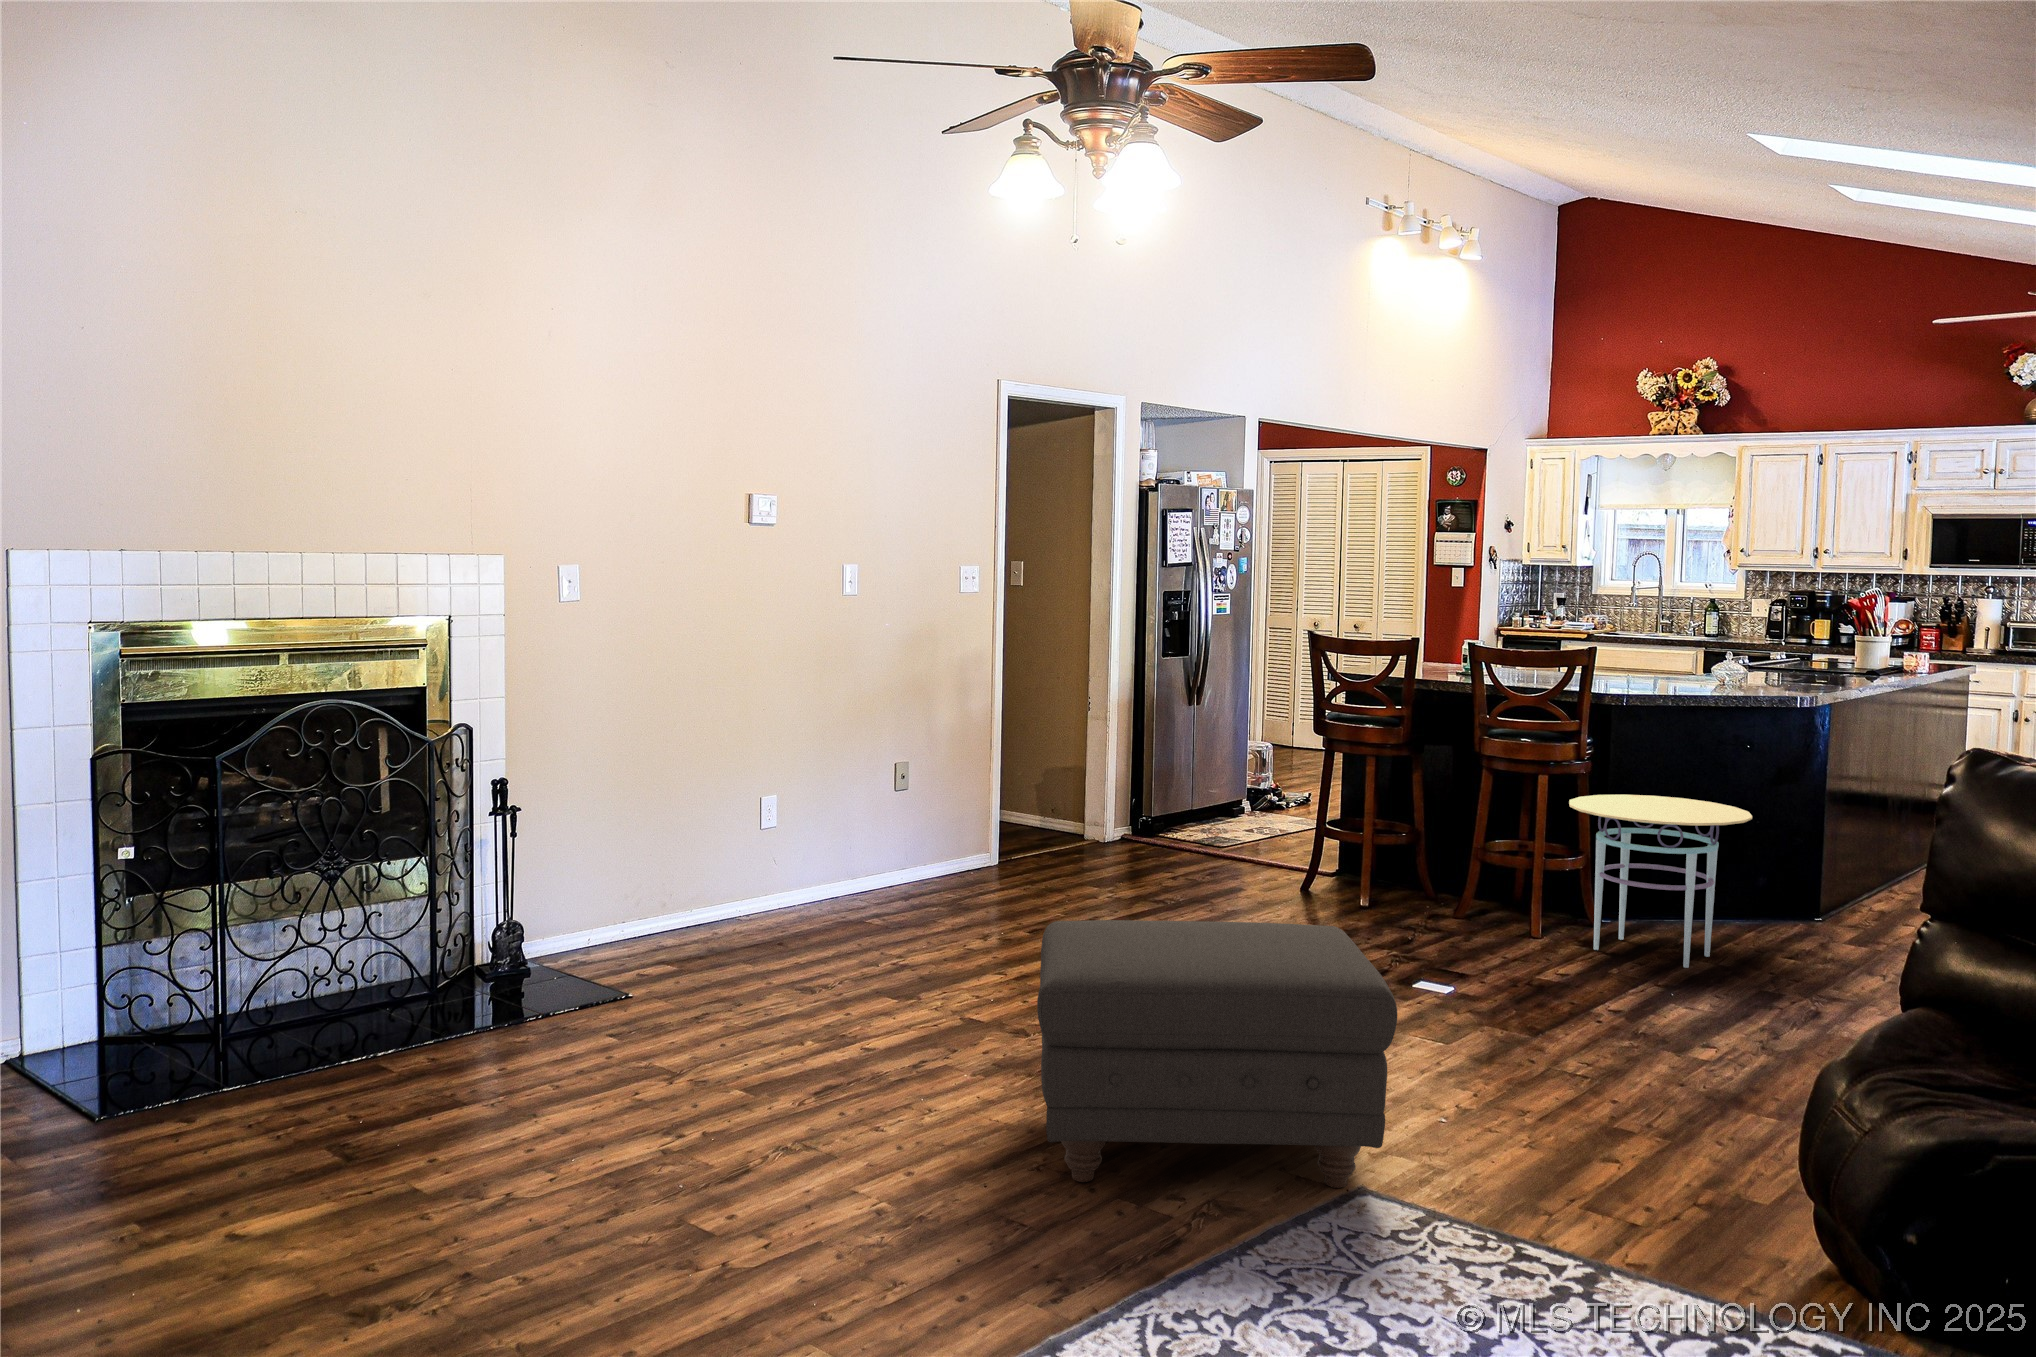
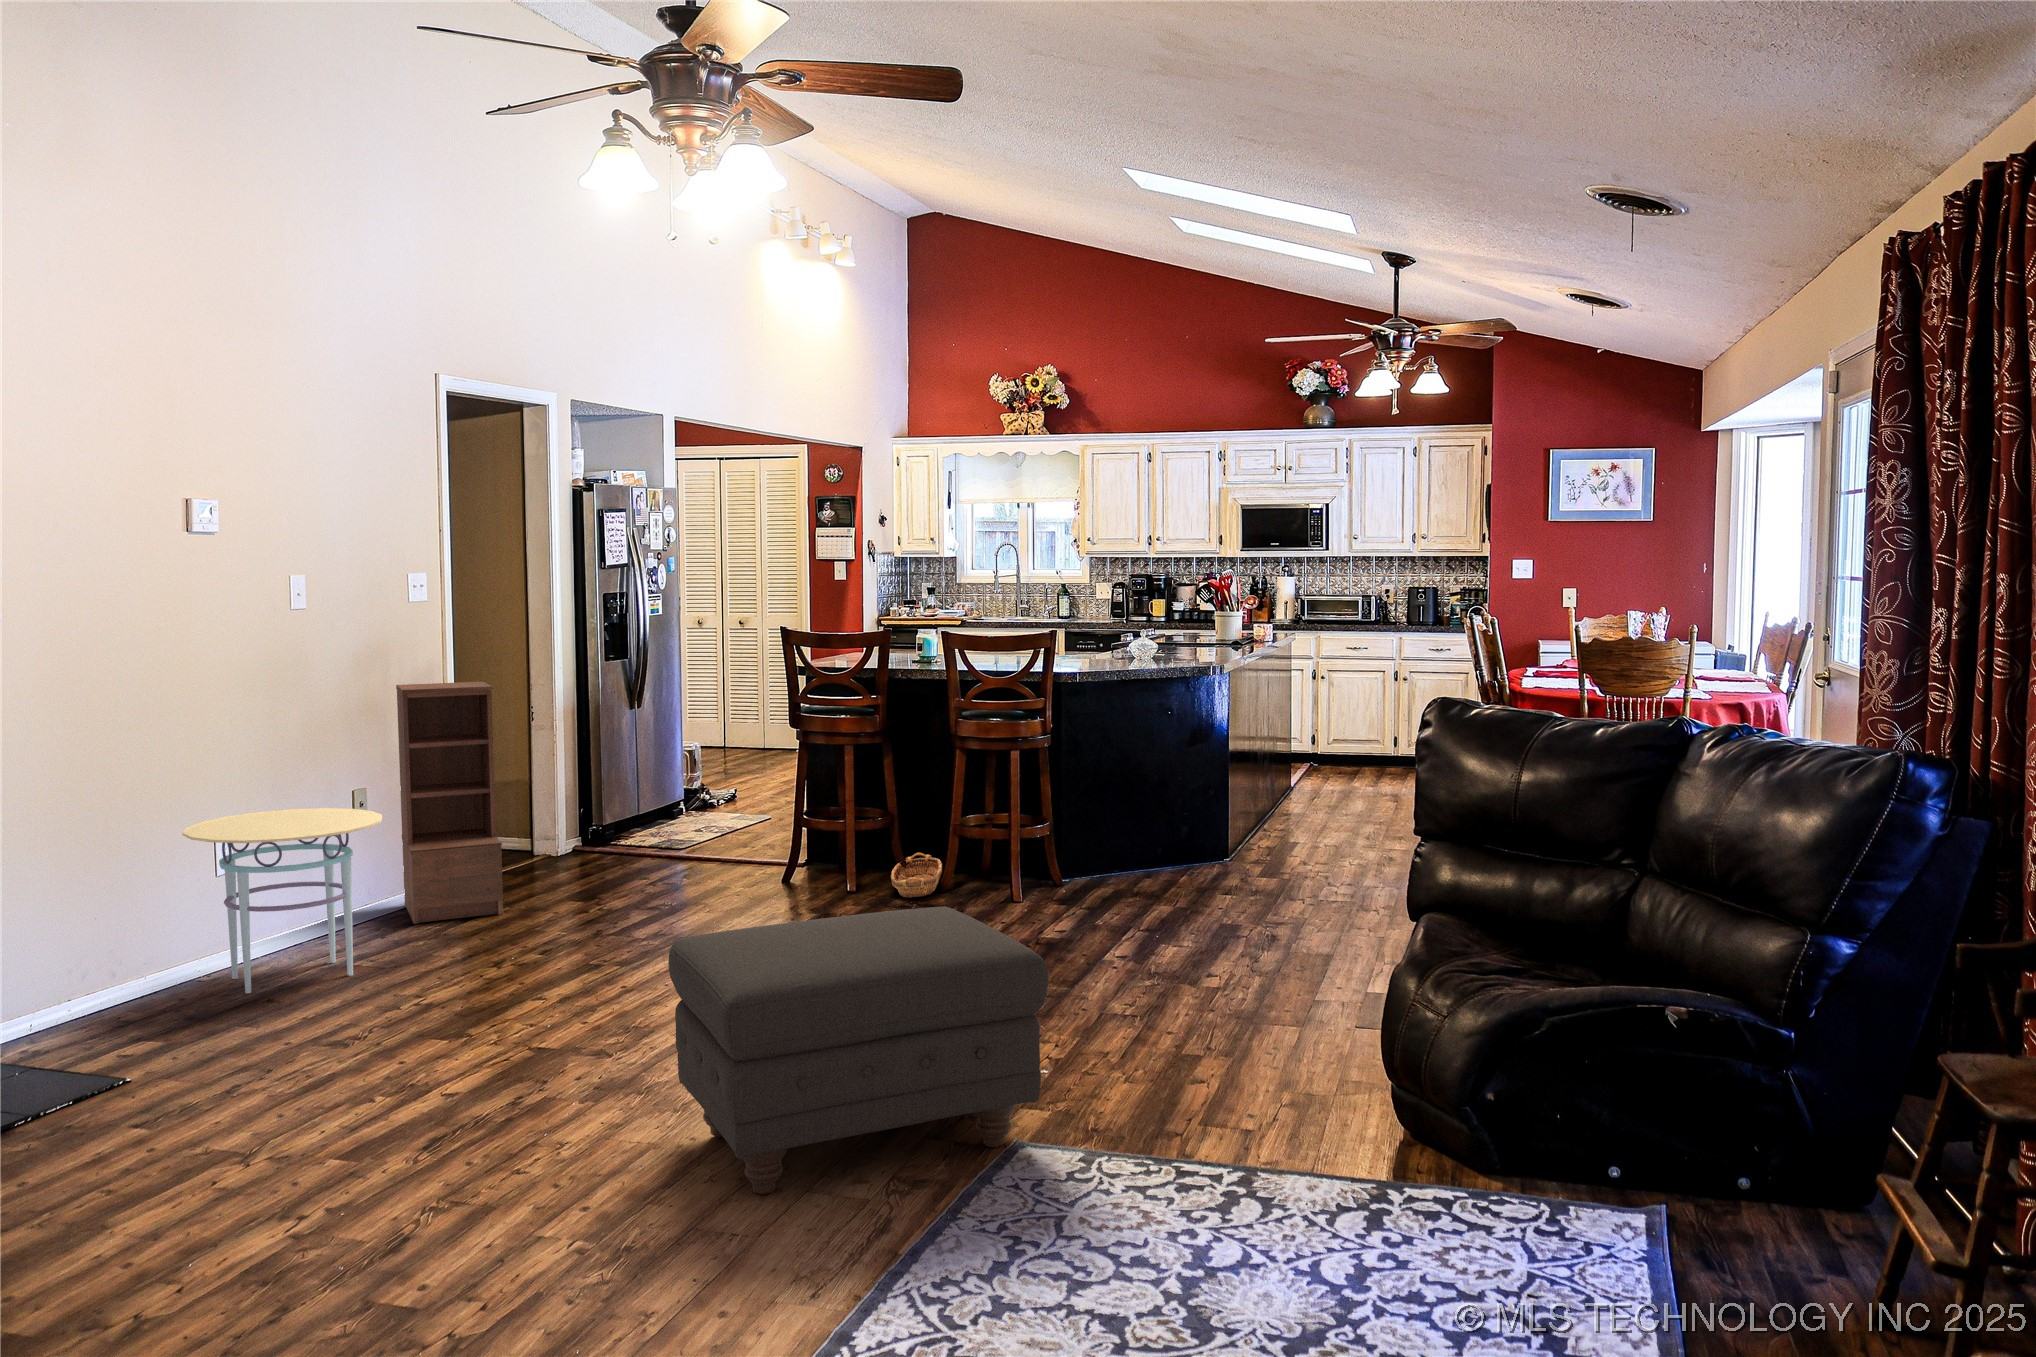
bookshelf: none [954,671,1033,887] -> present [396,682,503,924]
side table: present [1569,795,1752,968] -> present [182,808,382,994]
basket: none [1386,873,1467,927] -> present [891,853,942,898]

